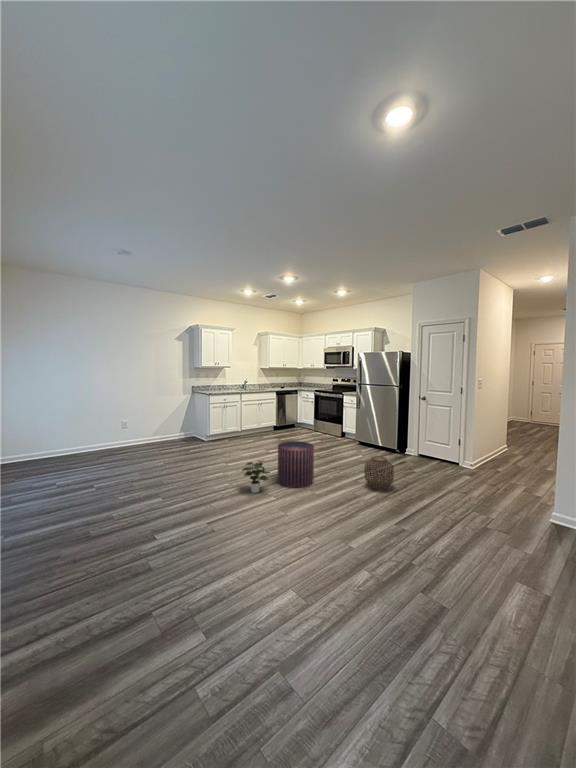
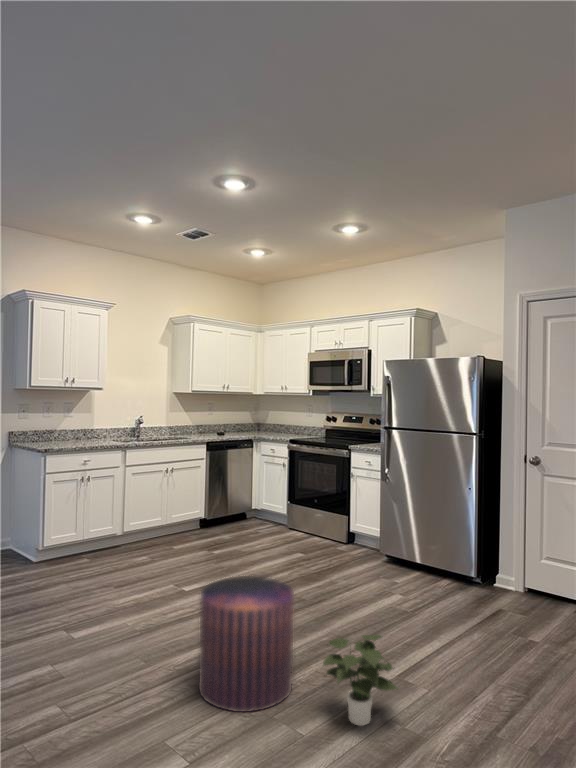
woven basket: present [364,456,394,490] -> none [422,616,497,709]
potted plant: present [242,461,270,493] -> present [323,635,397,726]

